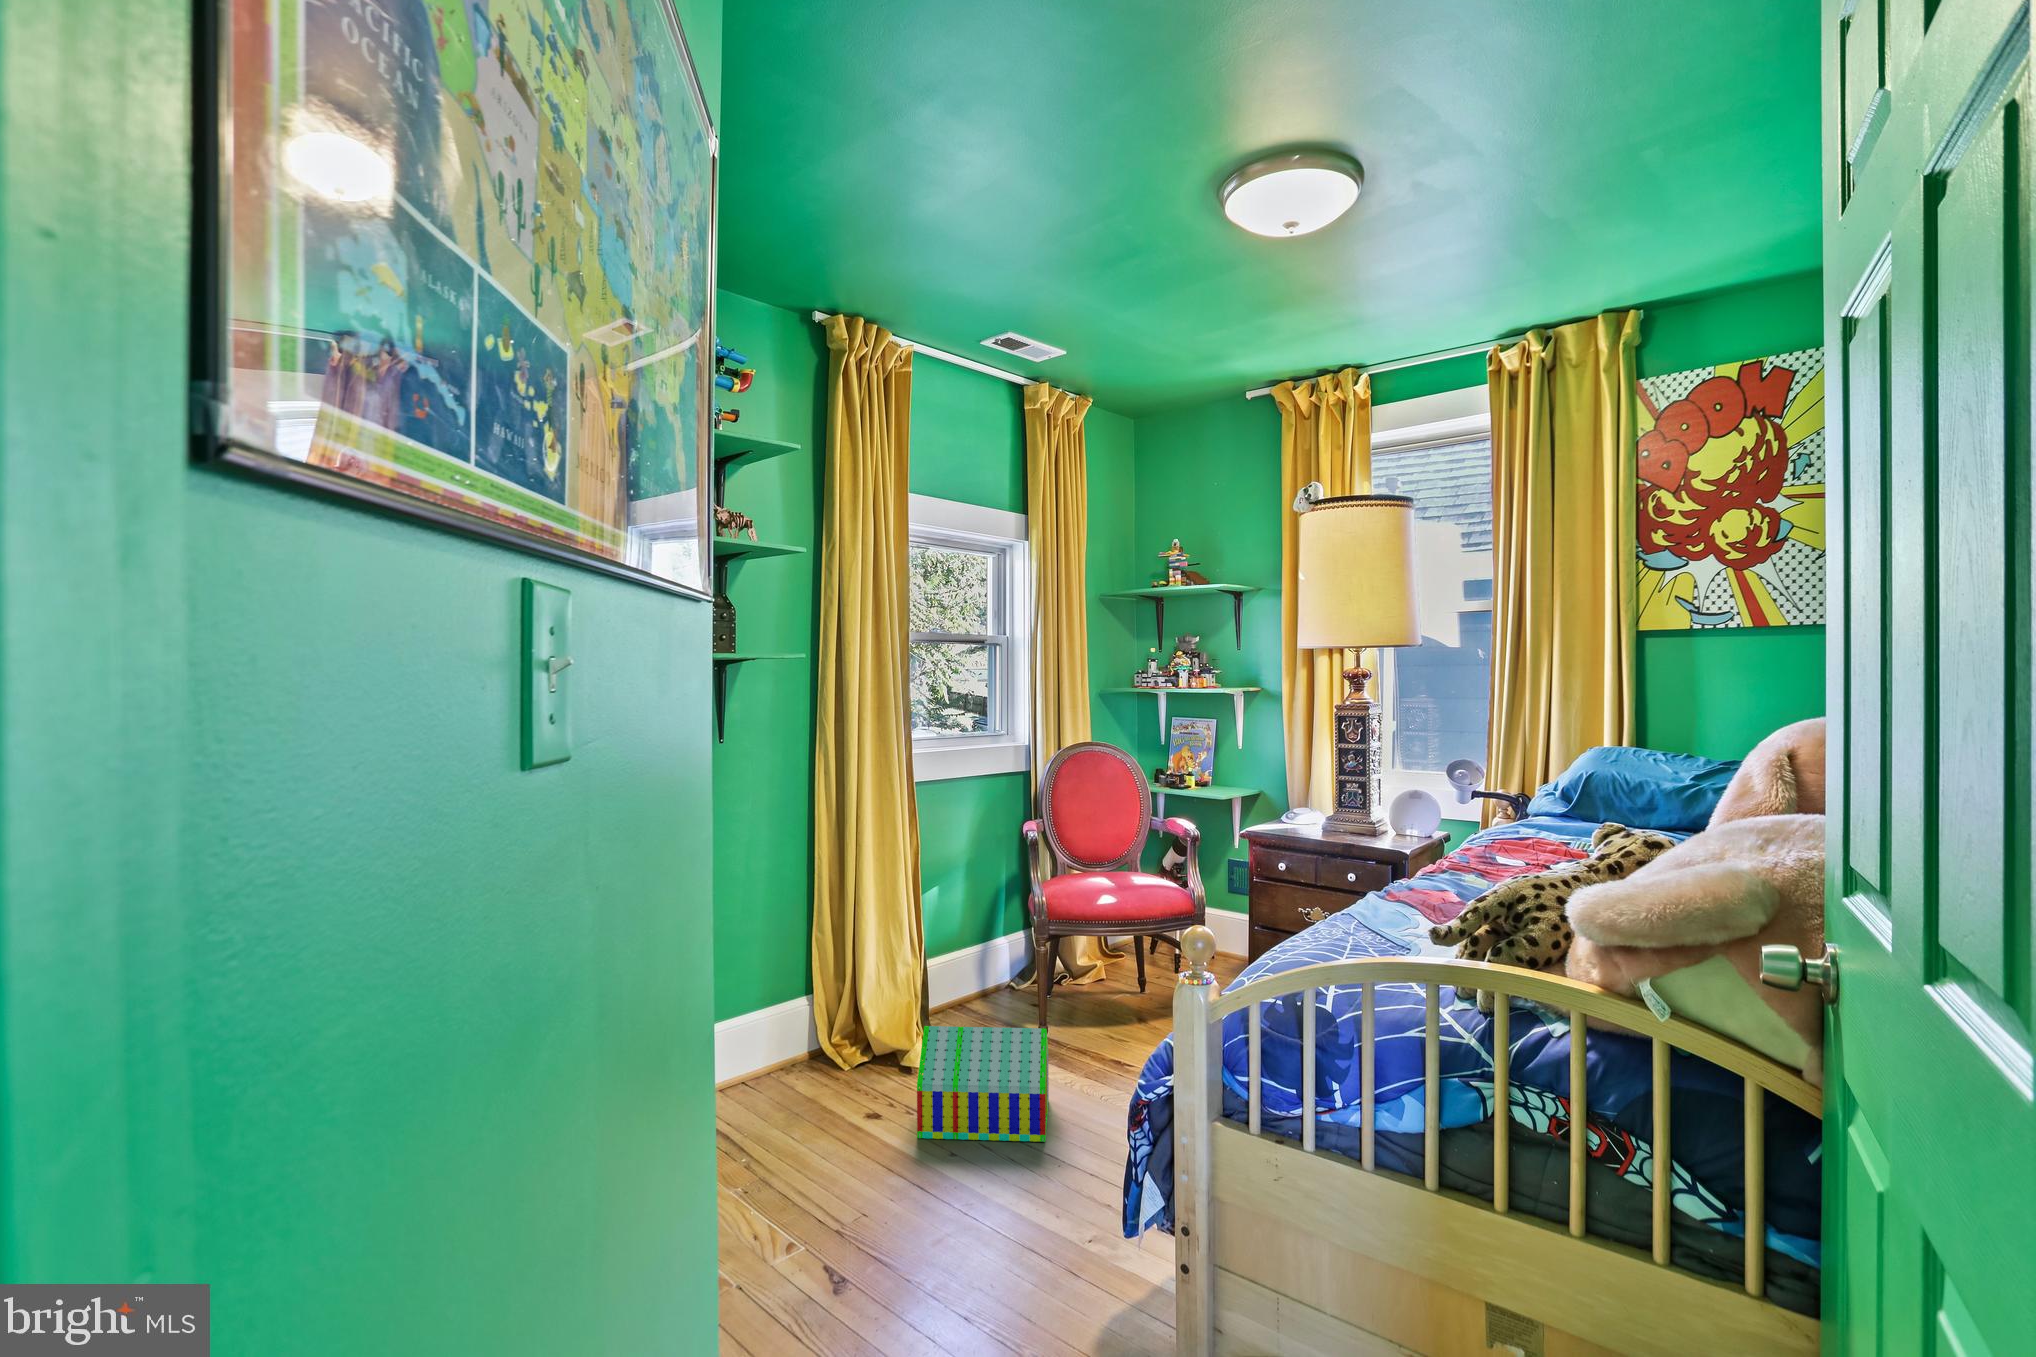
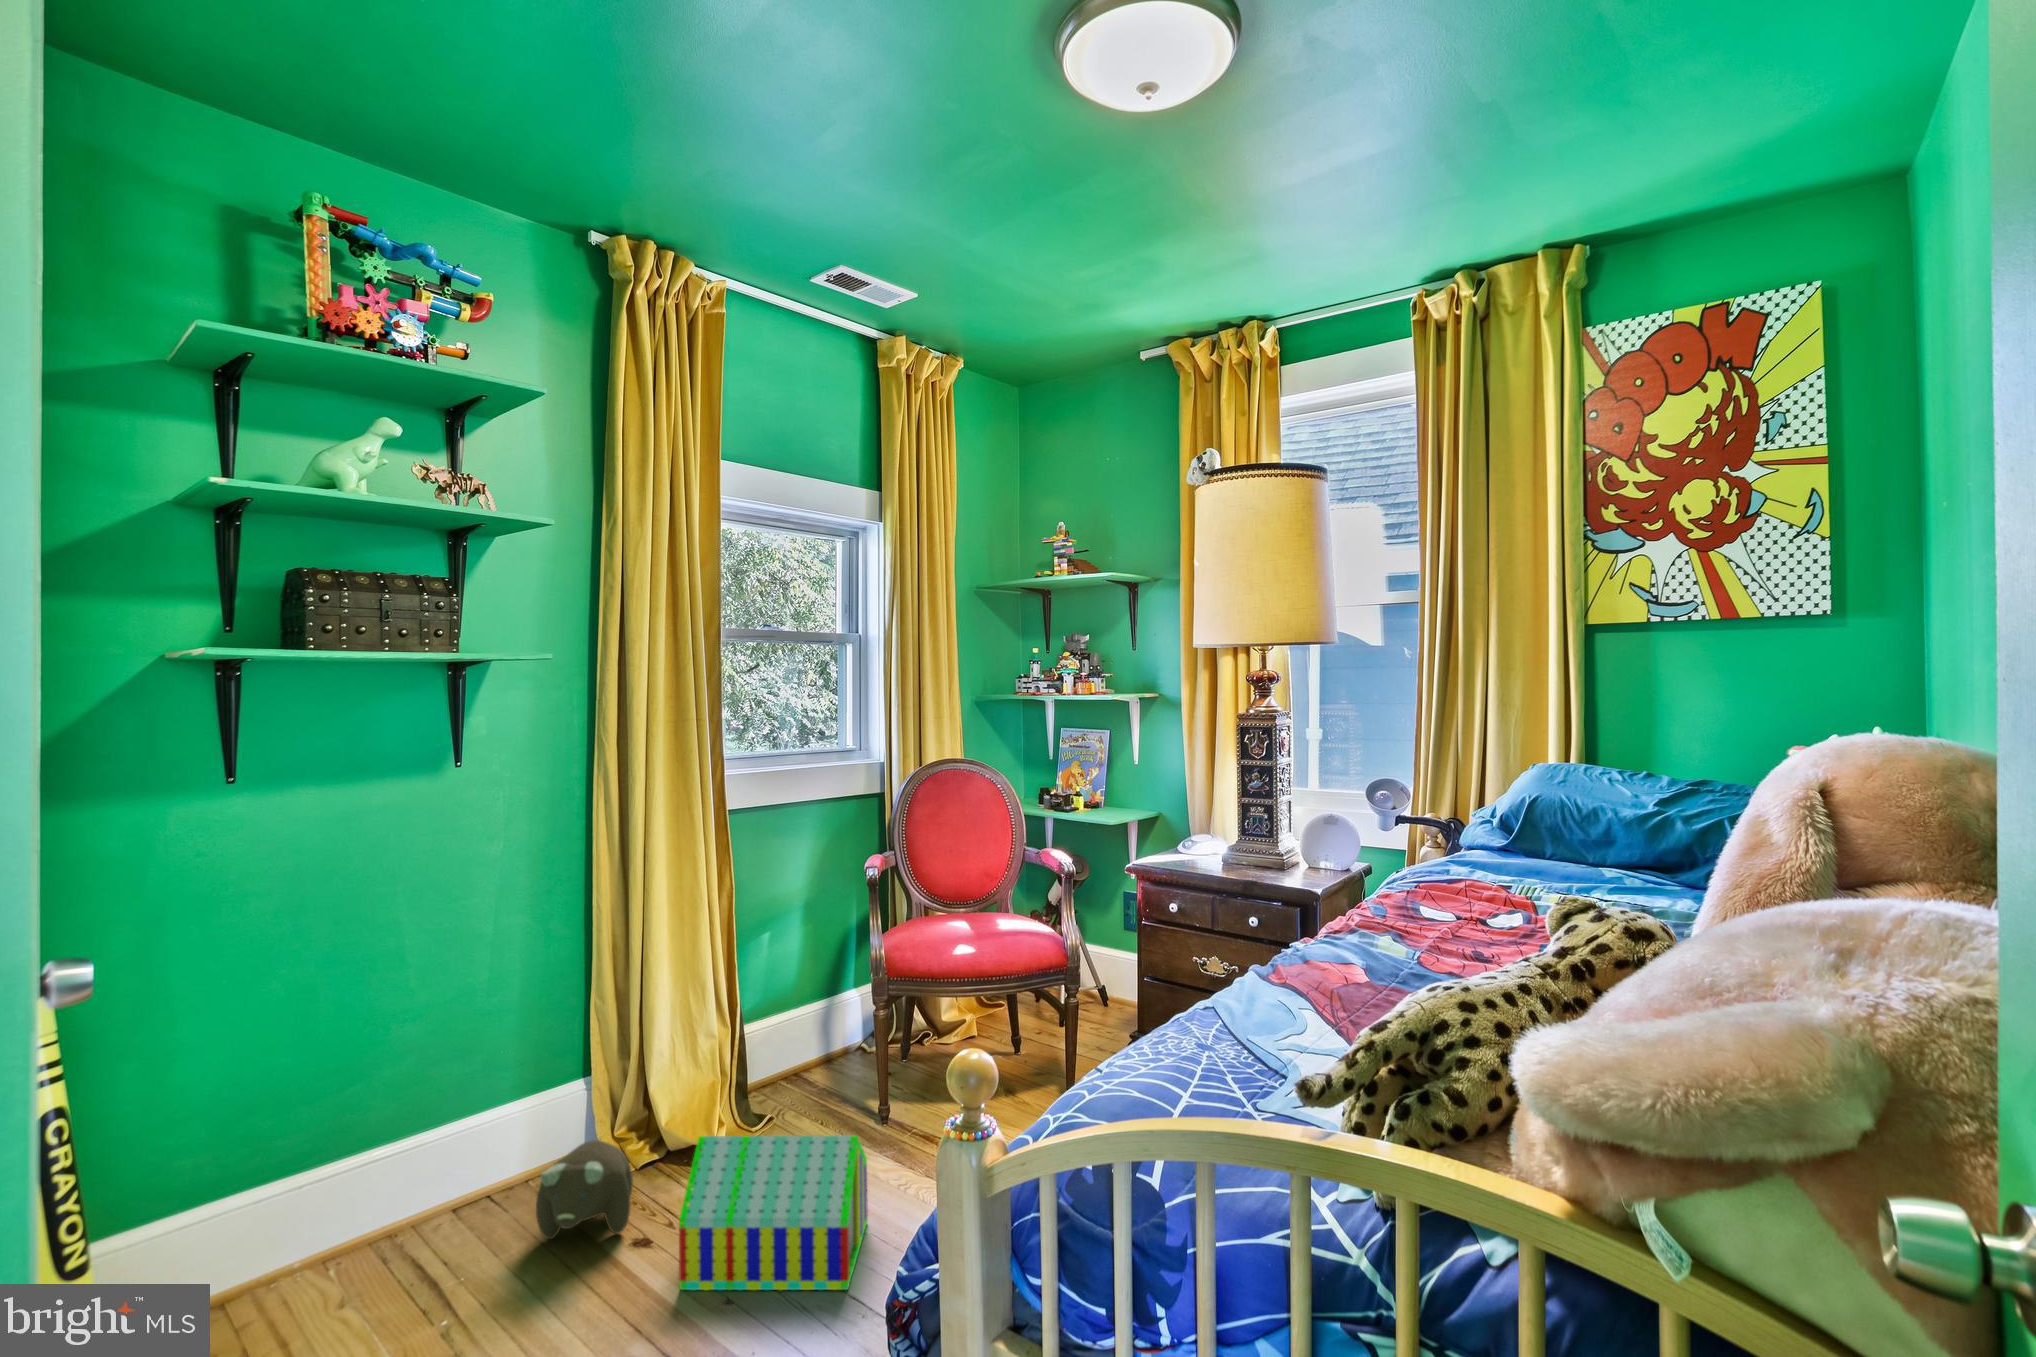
plush toy: none [798,1032,867,1104] -> present [536,1140,633,1239]

